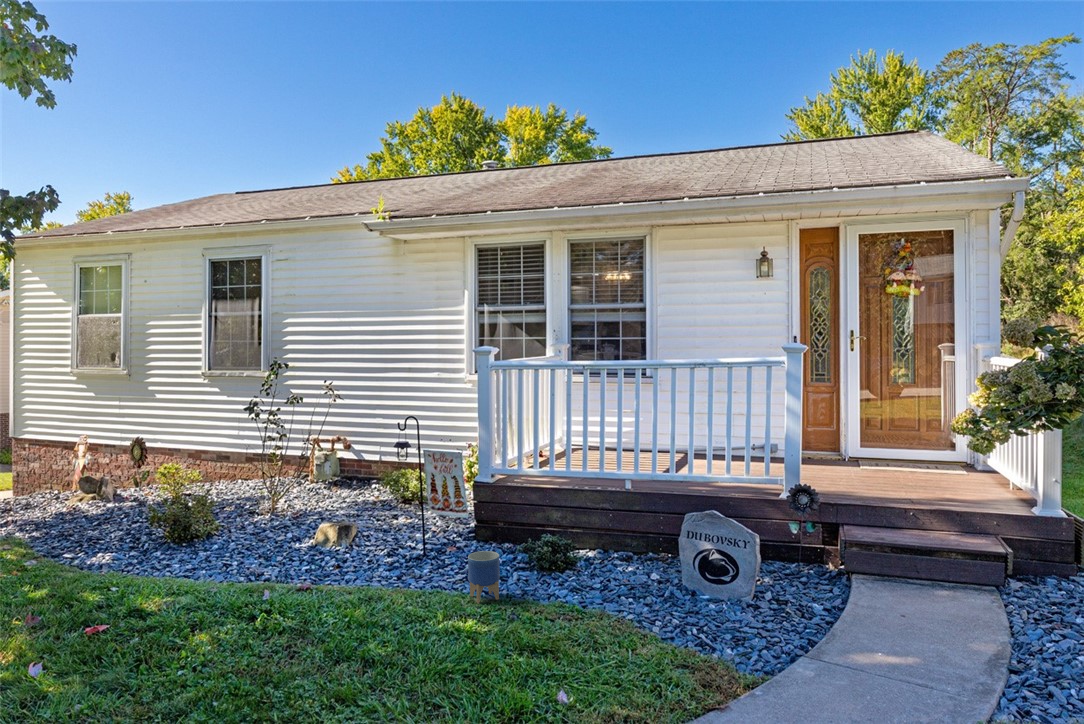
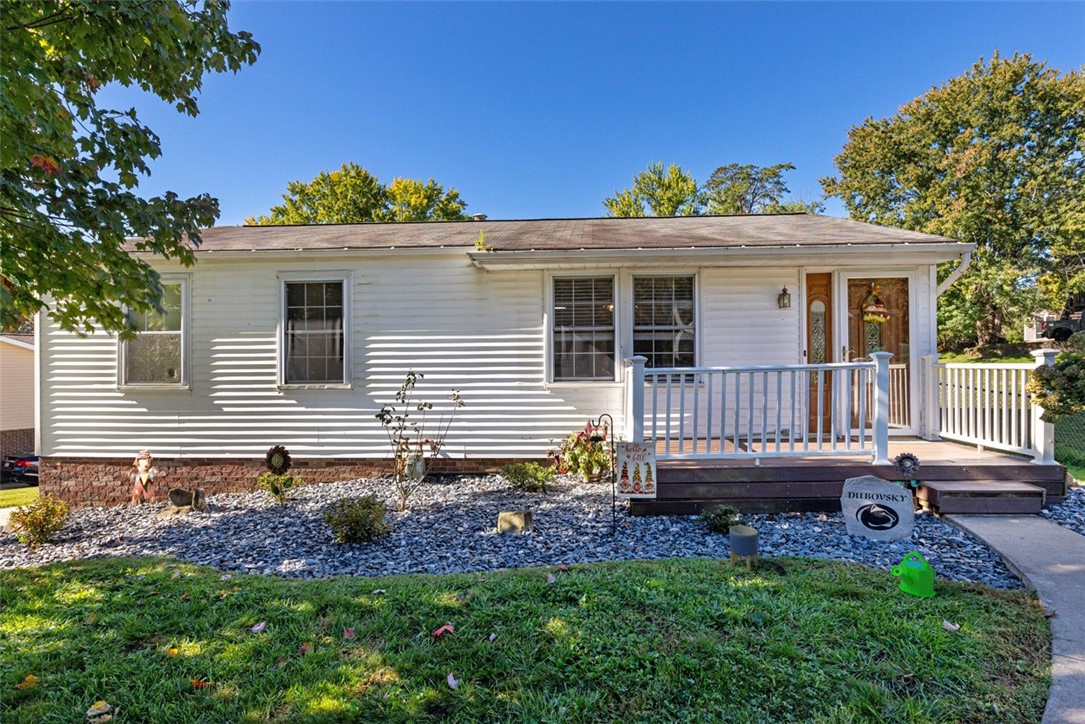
watering can: none [584,595,652,652] -> present [891,551,936,597]

